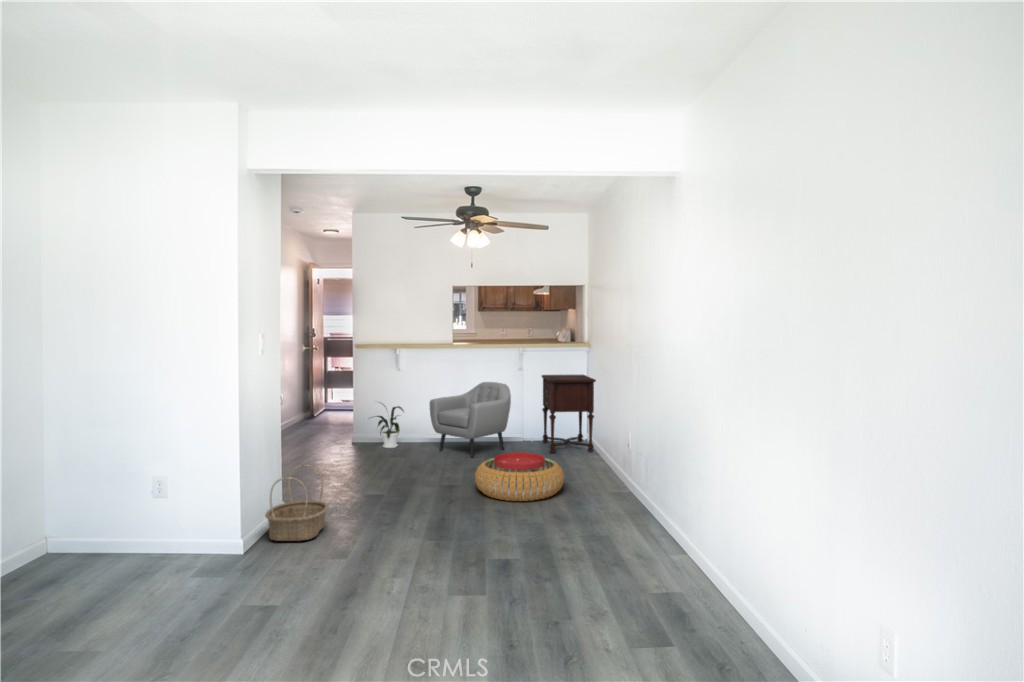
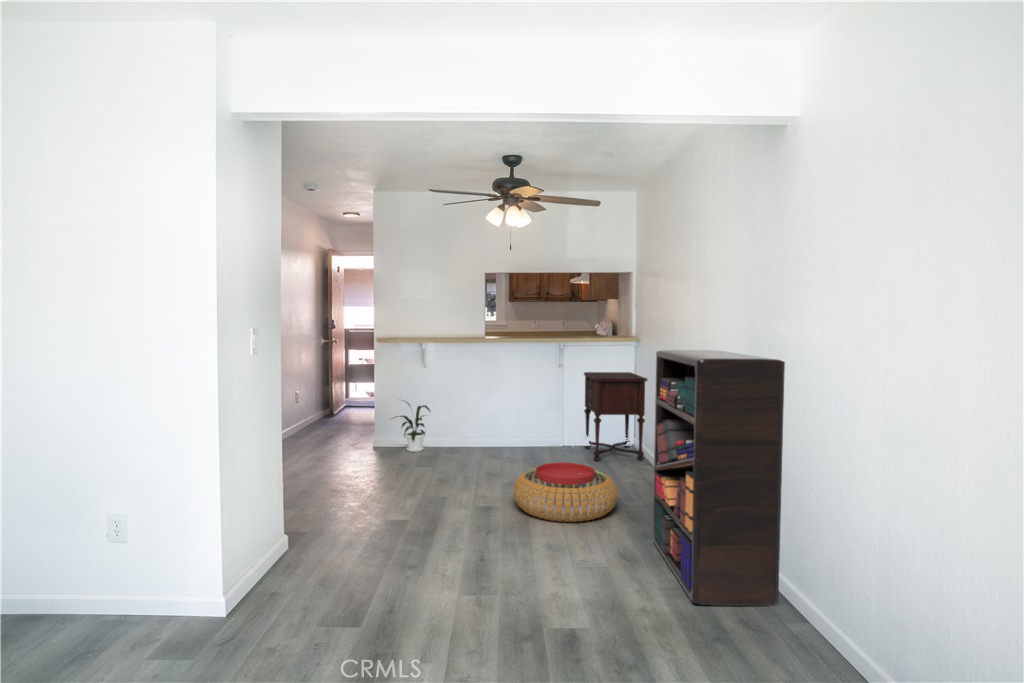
bookshelf: none [590,354,683,558] -> present [653,350,785,606]
armchair: present [430,382,511,458] -> none [459,379,550,465]
basket: present [265,464,328,541] -> none [270,477,345,569]

